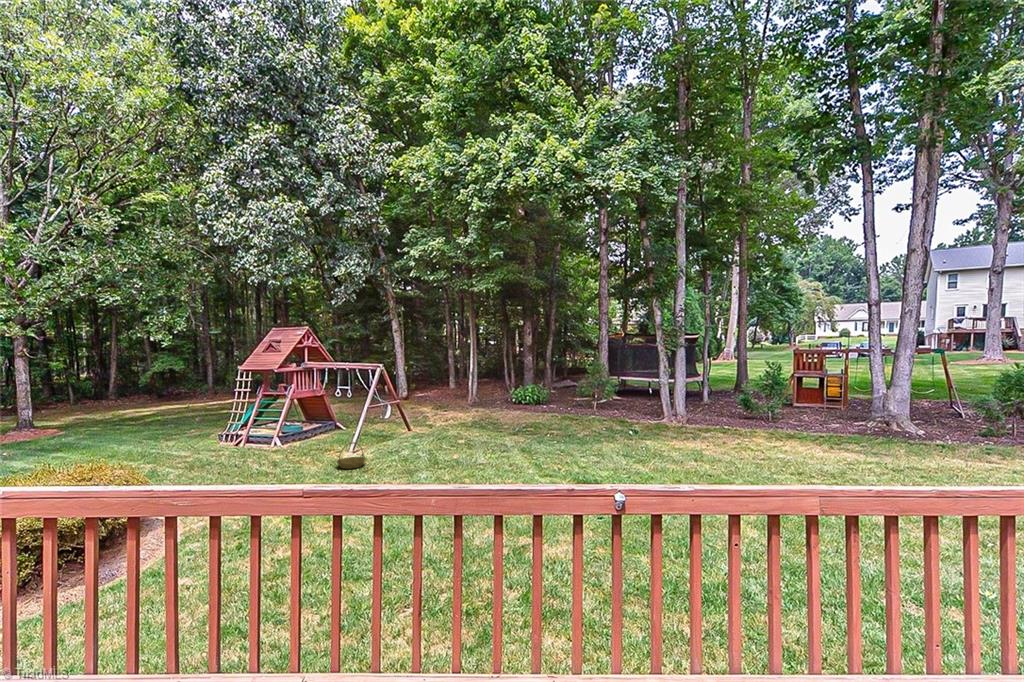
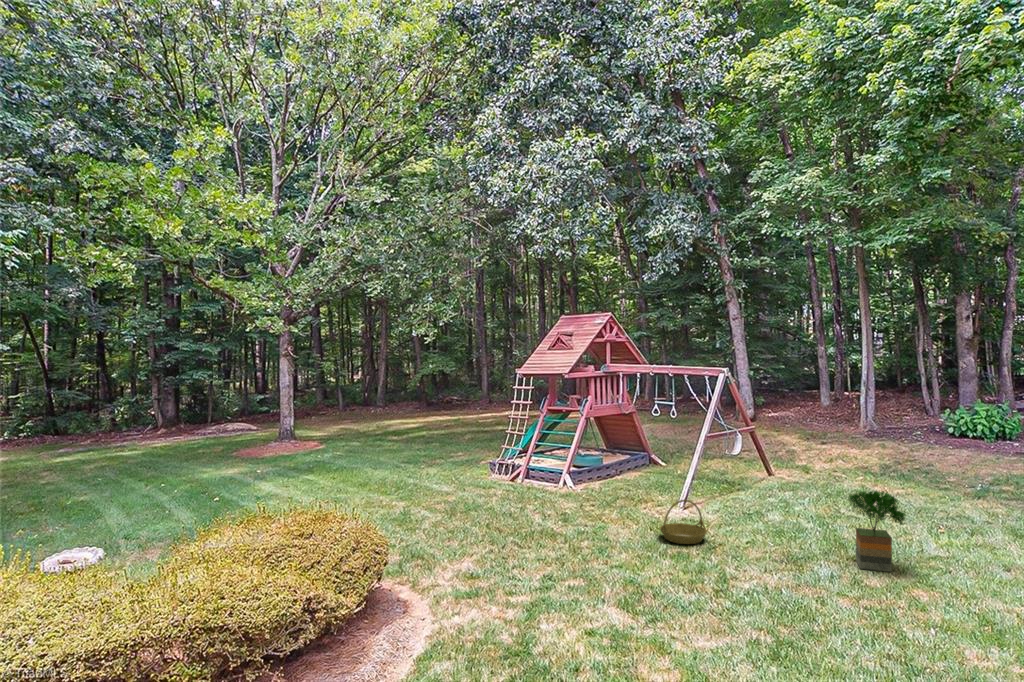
potted tree: none [438,424,466,467] -> present [848,491,905,572]

